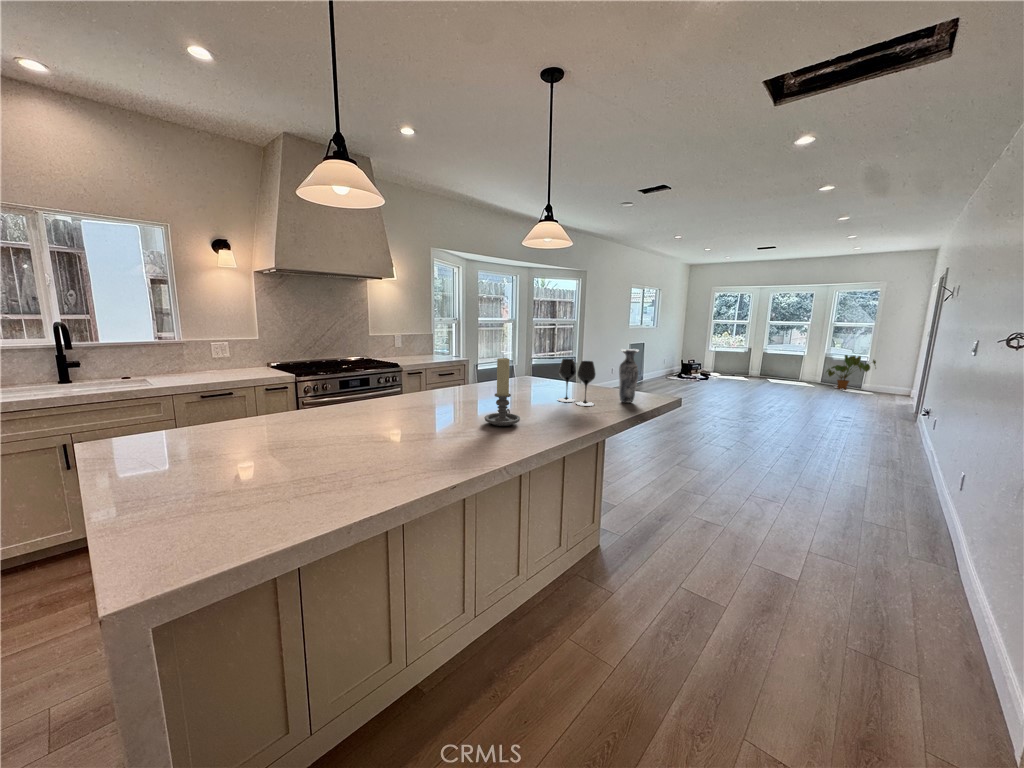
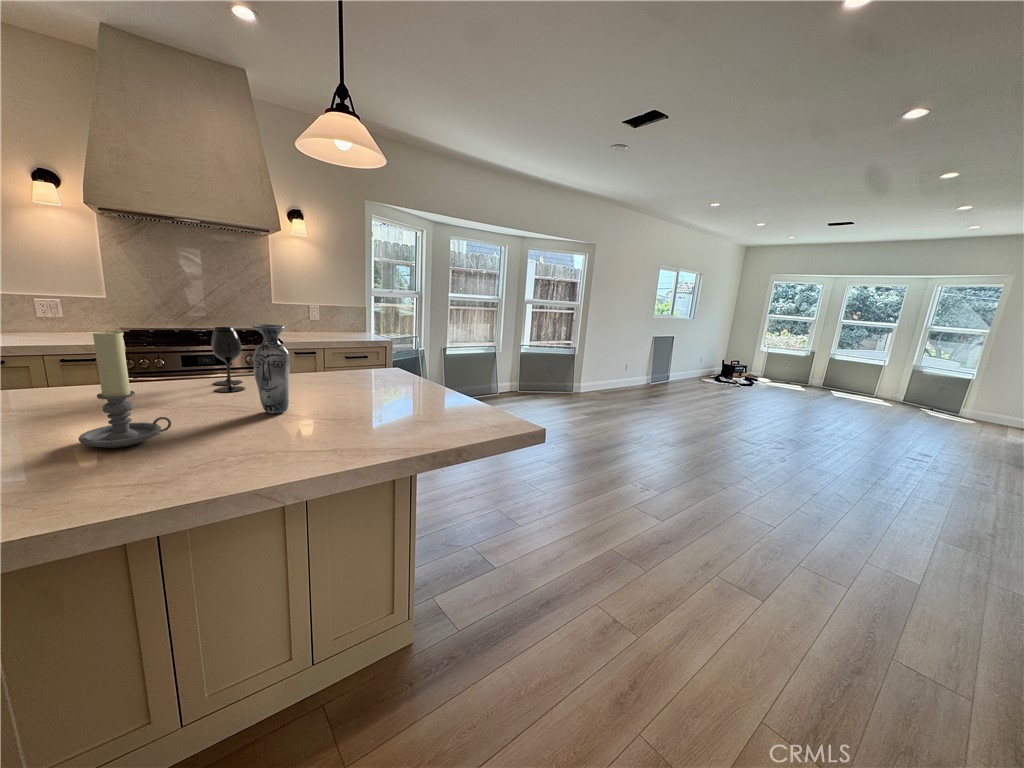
vase: present [619,349,640,403] -> present [252,324,290,413]
house plant: present [826,355,876,389] -> none [908,369,984,413]
wine glass: present [558,359,596,406] -> present [211,327,245,392]

